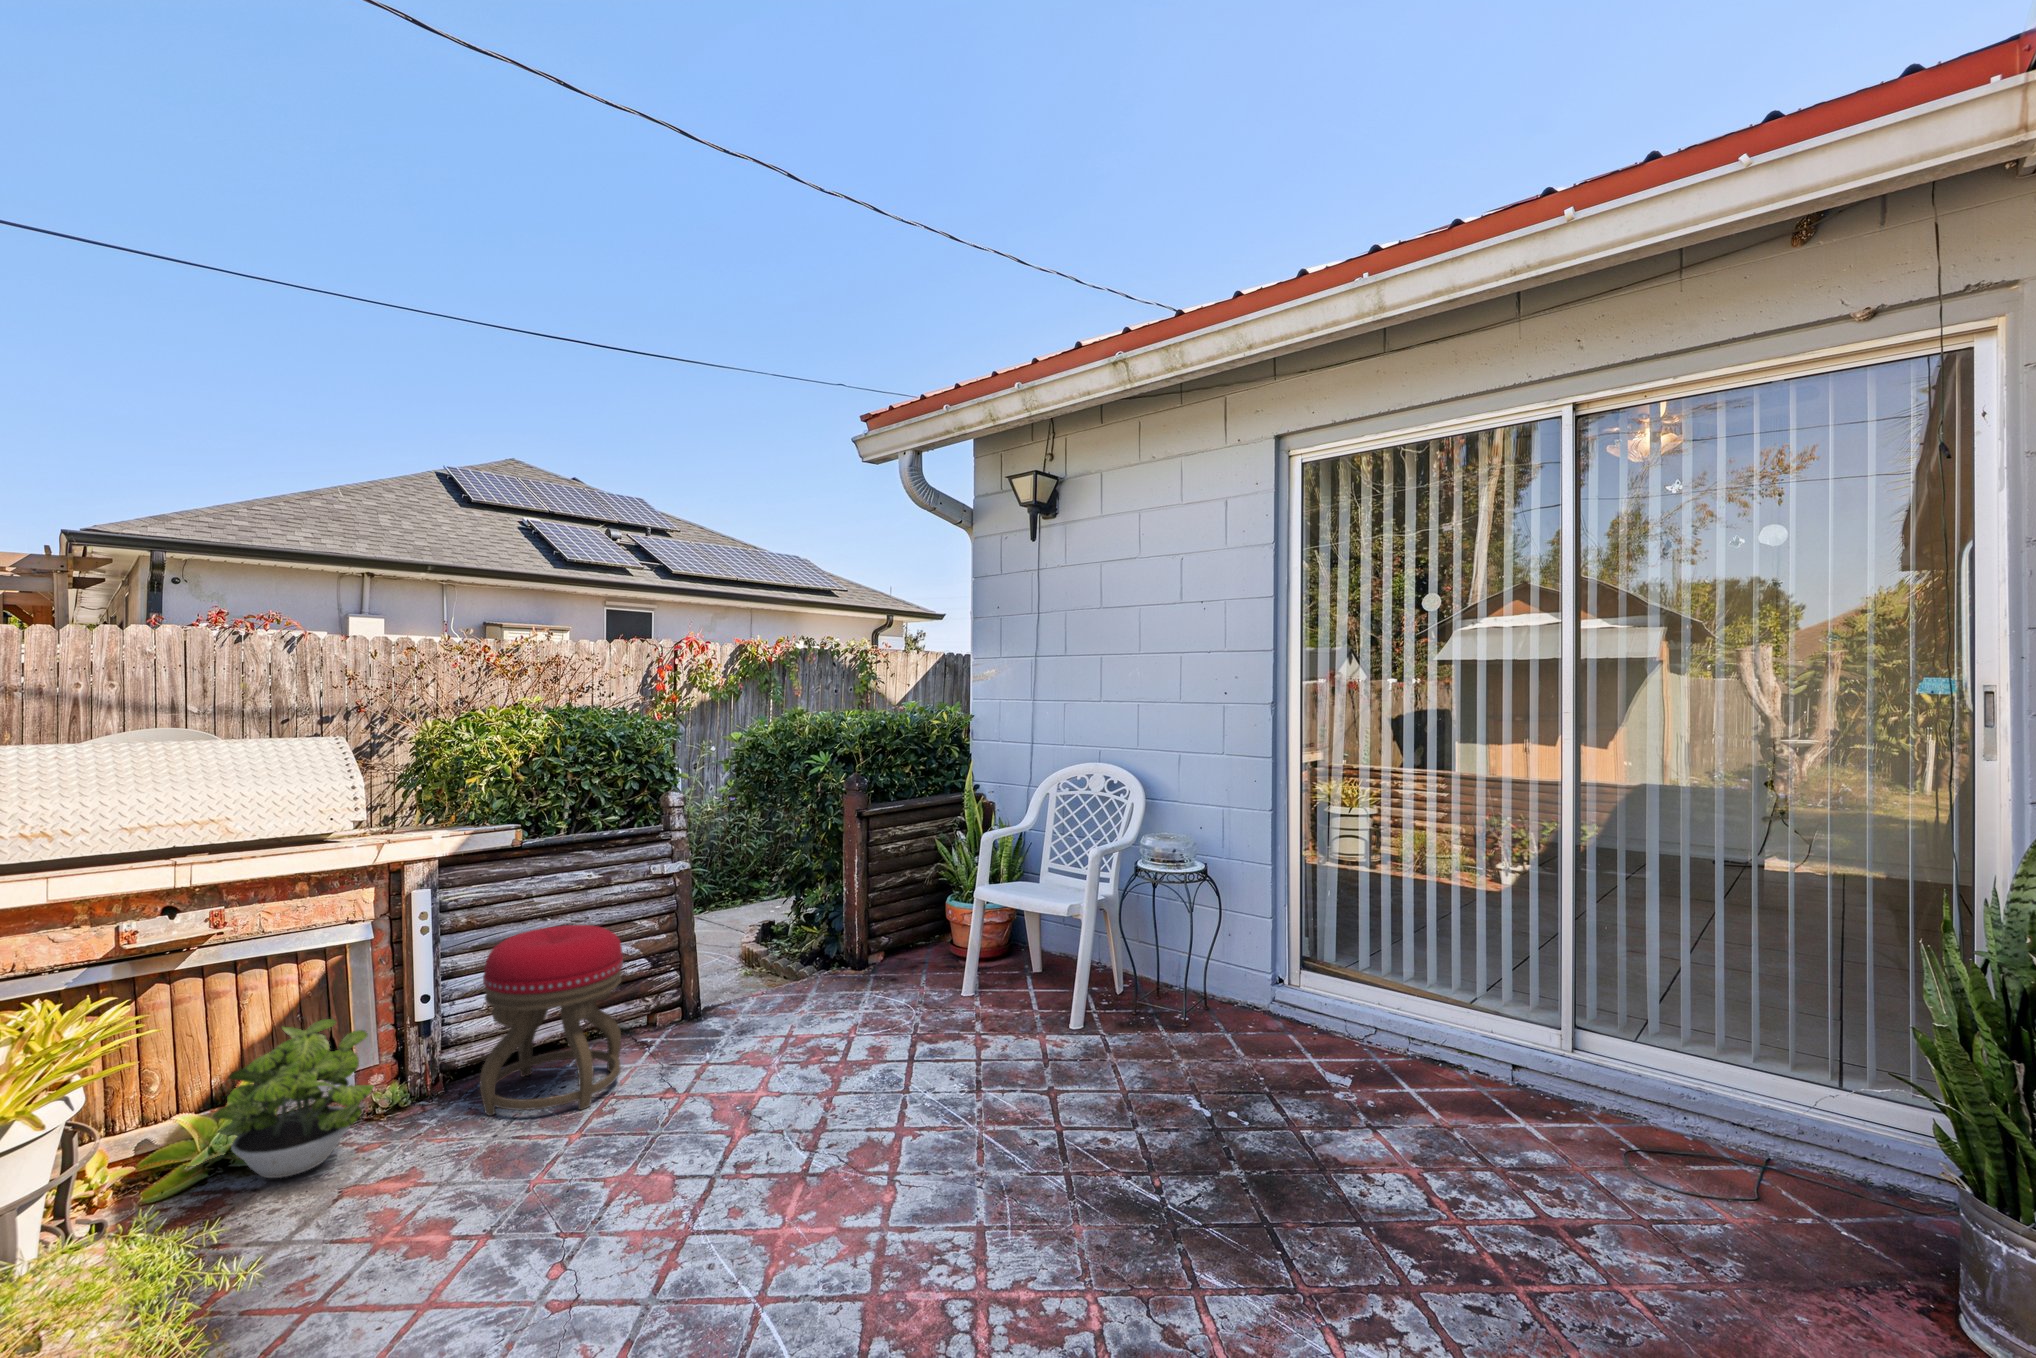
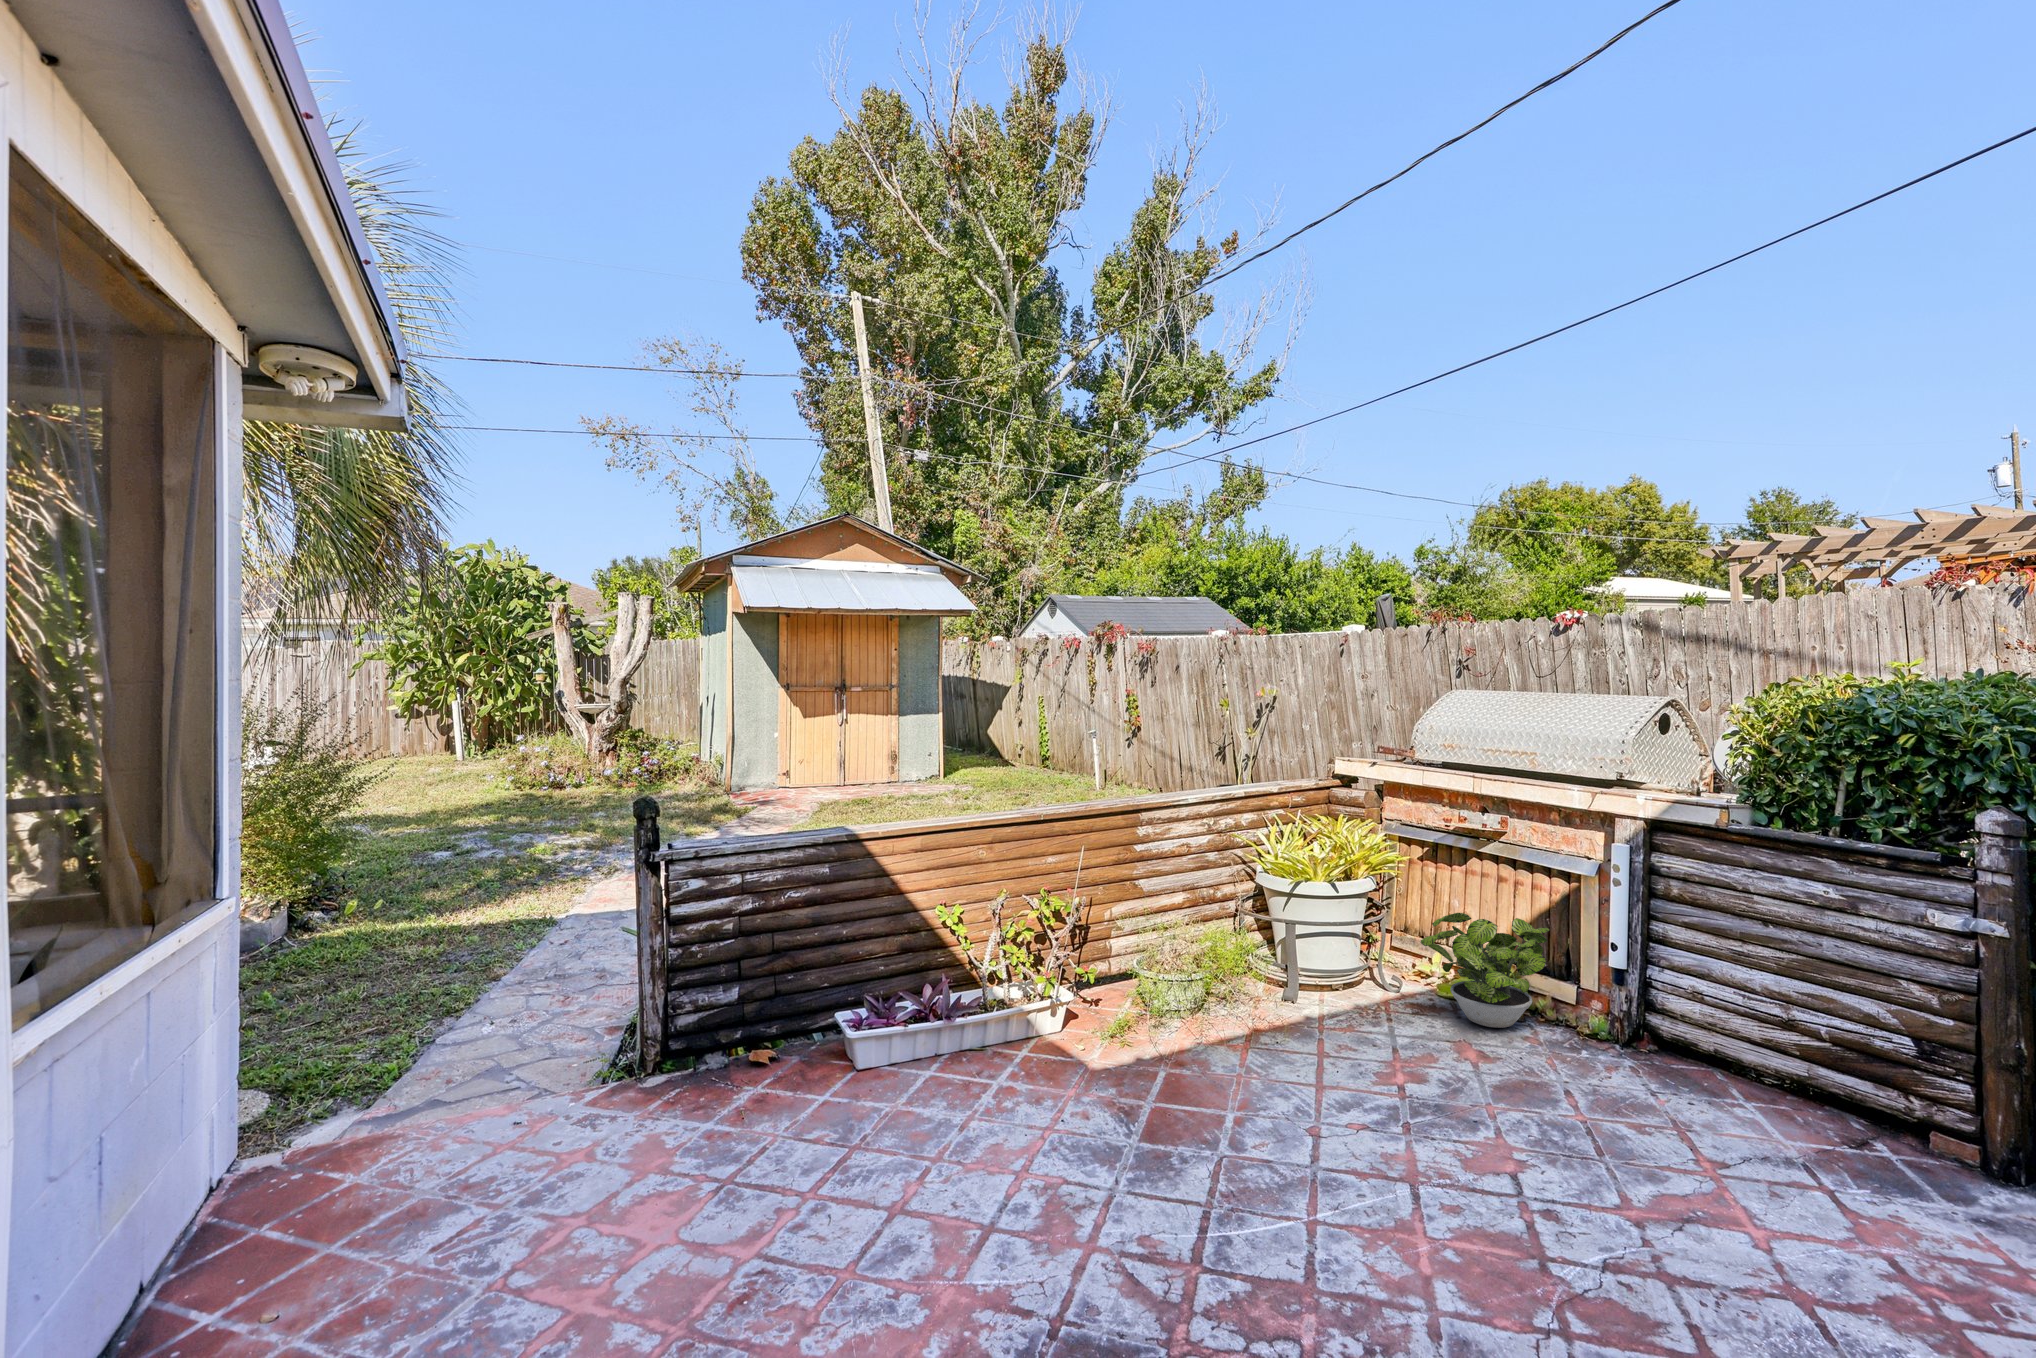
stool: present [480,925,623,1116] -> none [1606,917,1775,1127]

